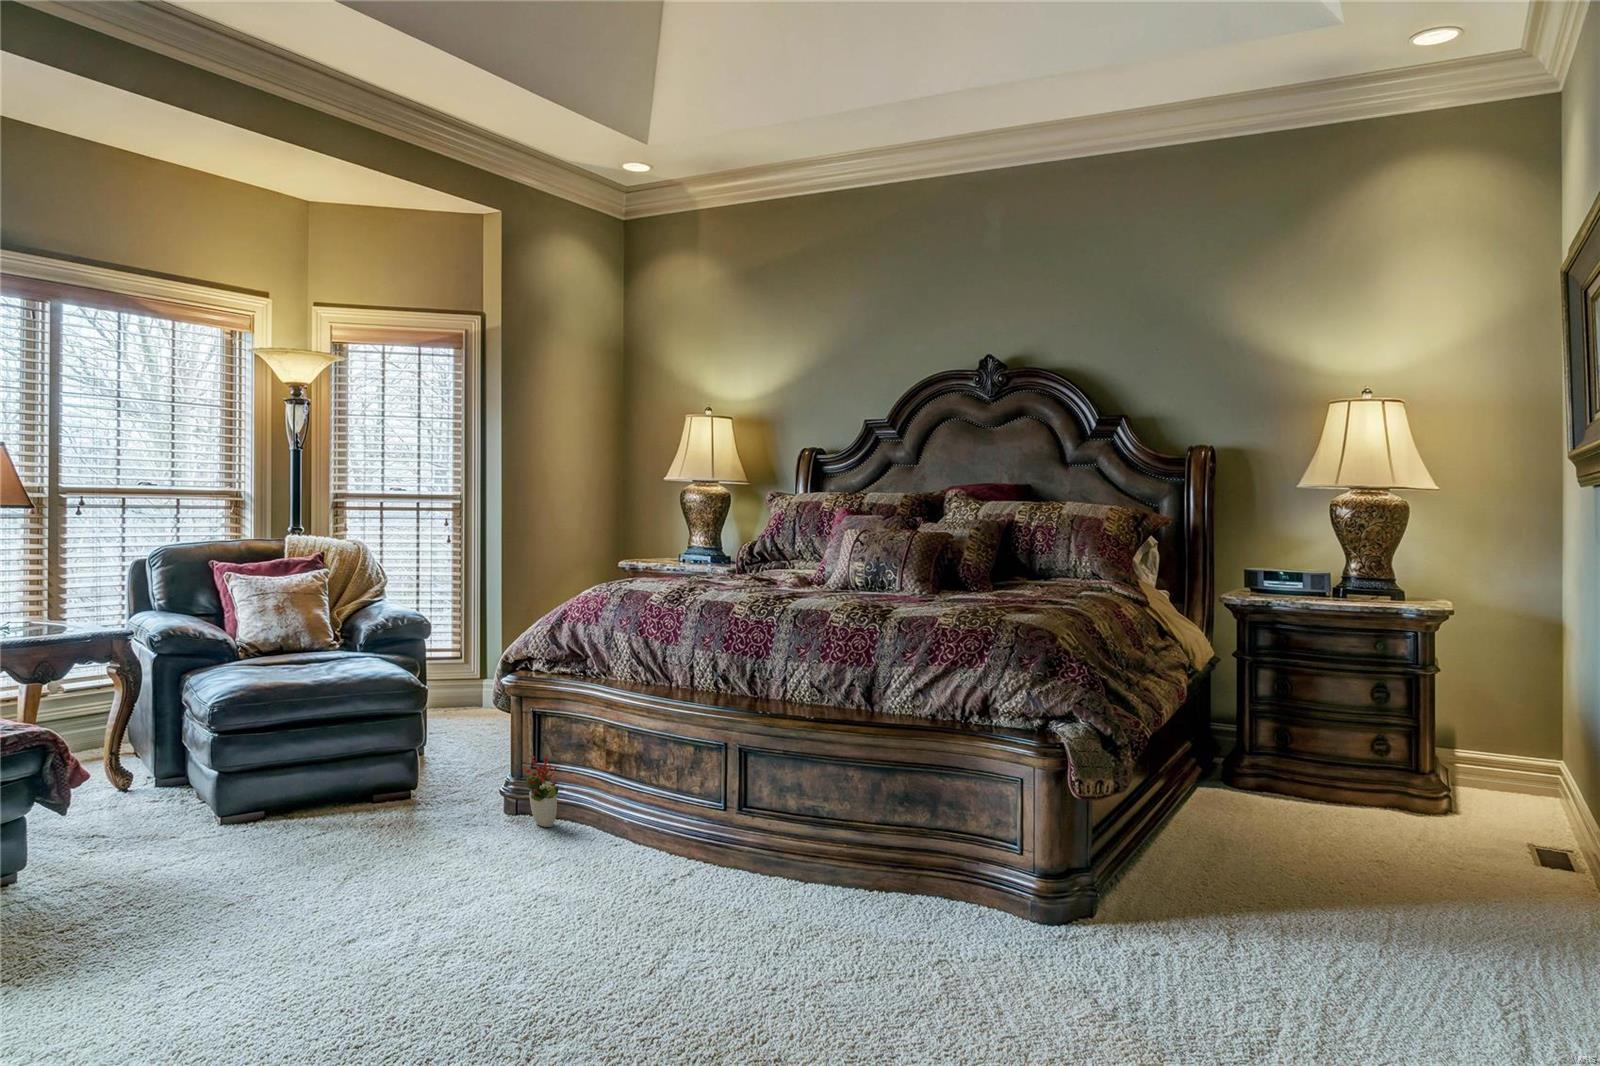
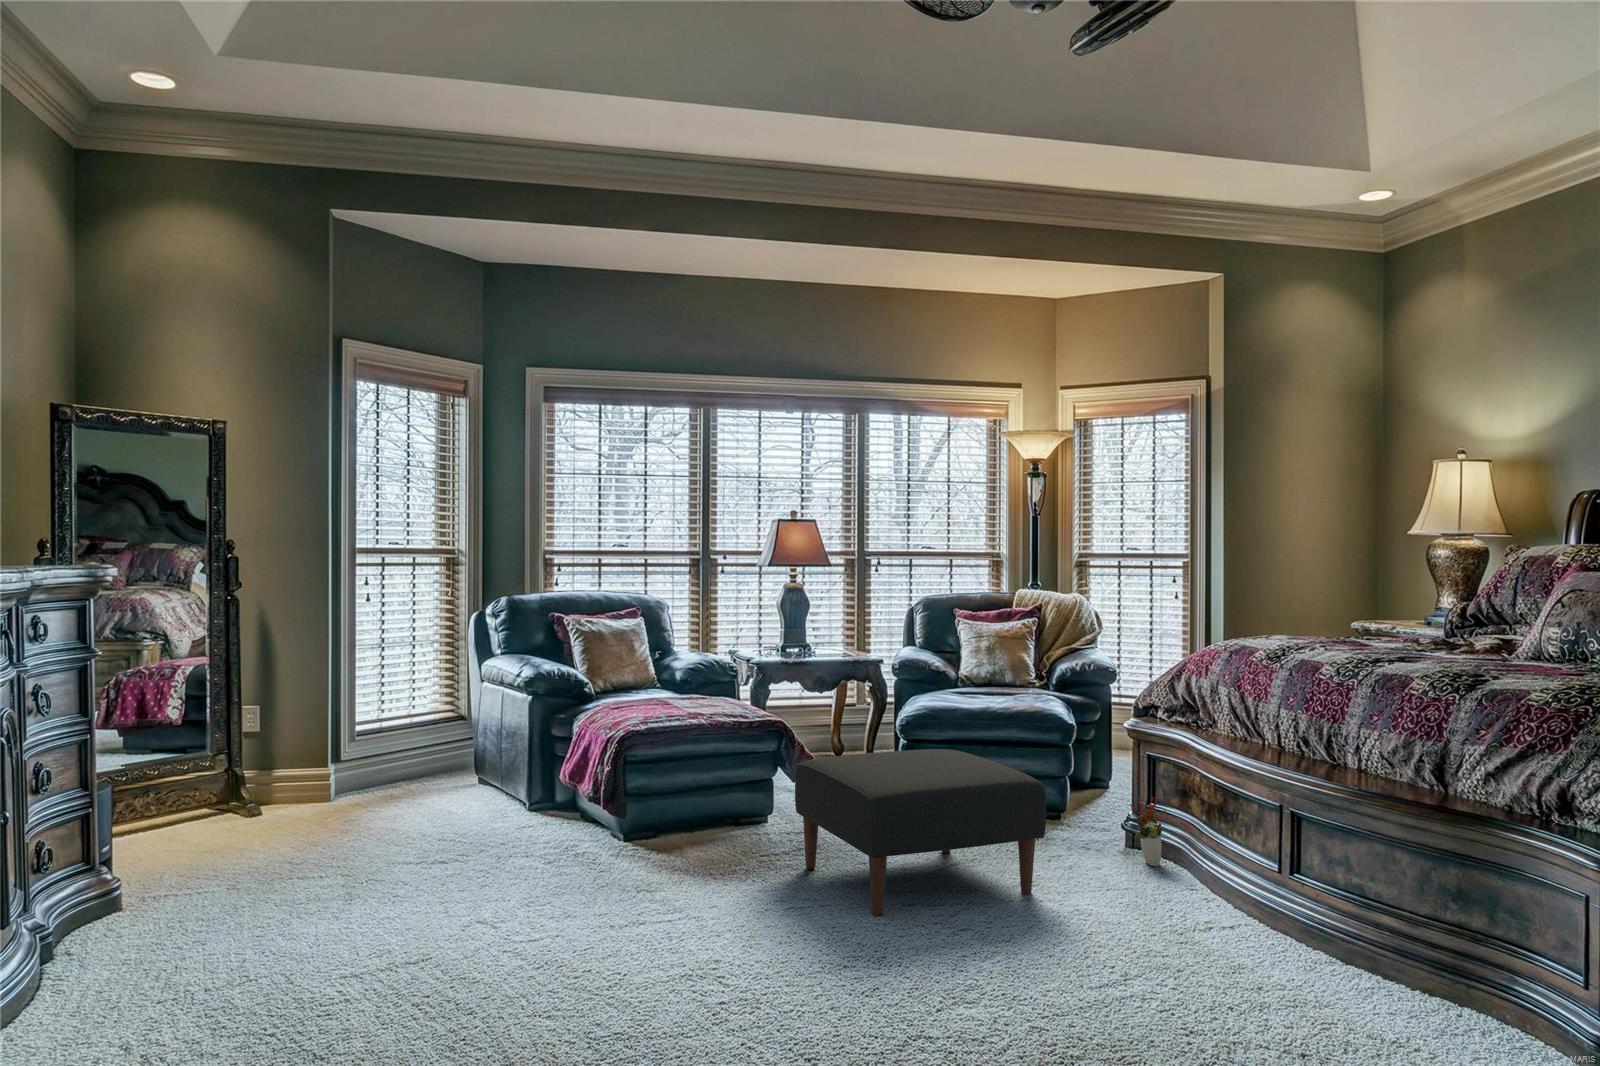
ottoman: none [98,743,479,993] -> present [795,749,1046,916]

